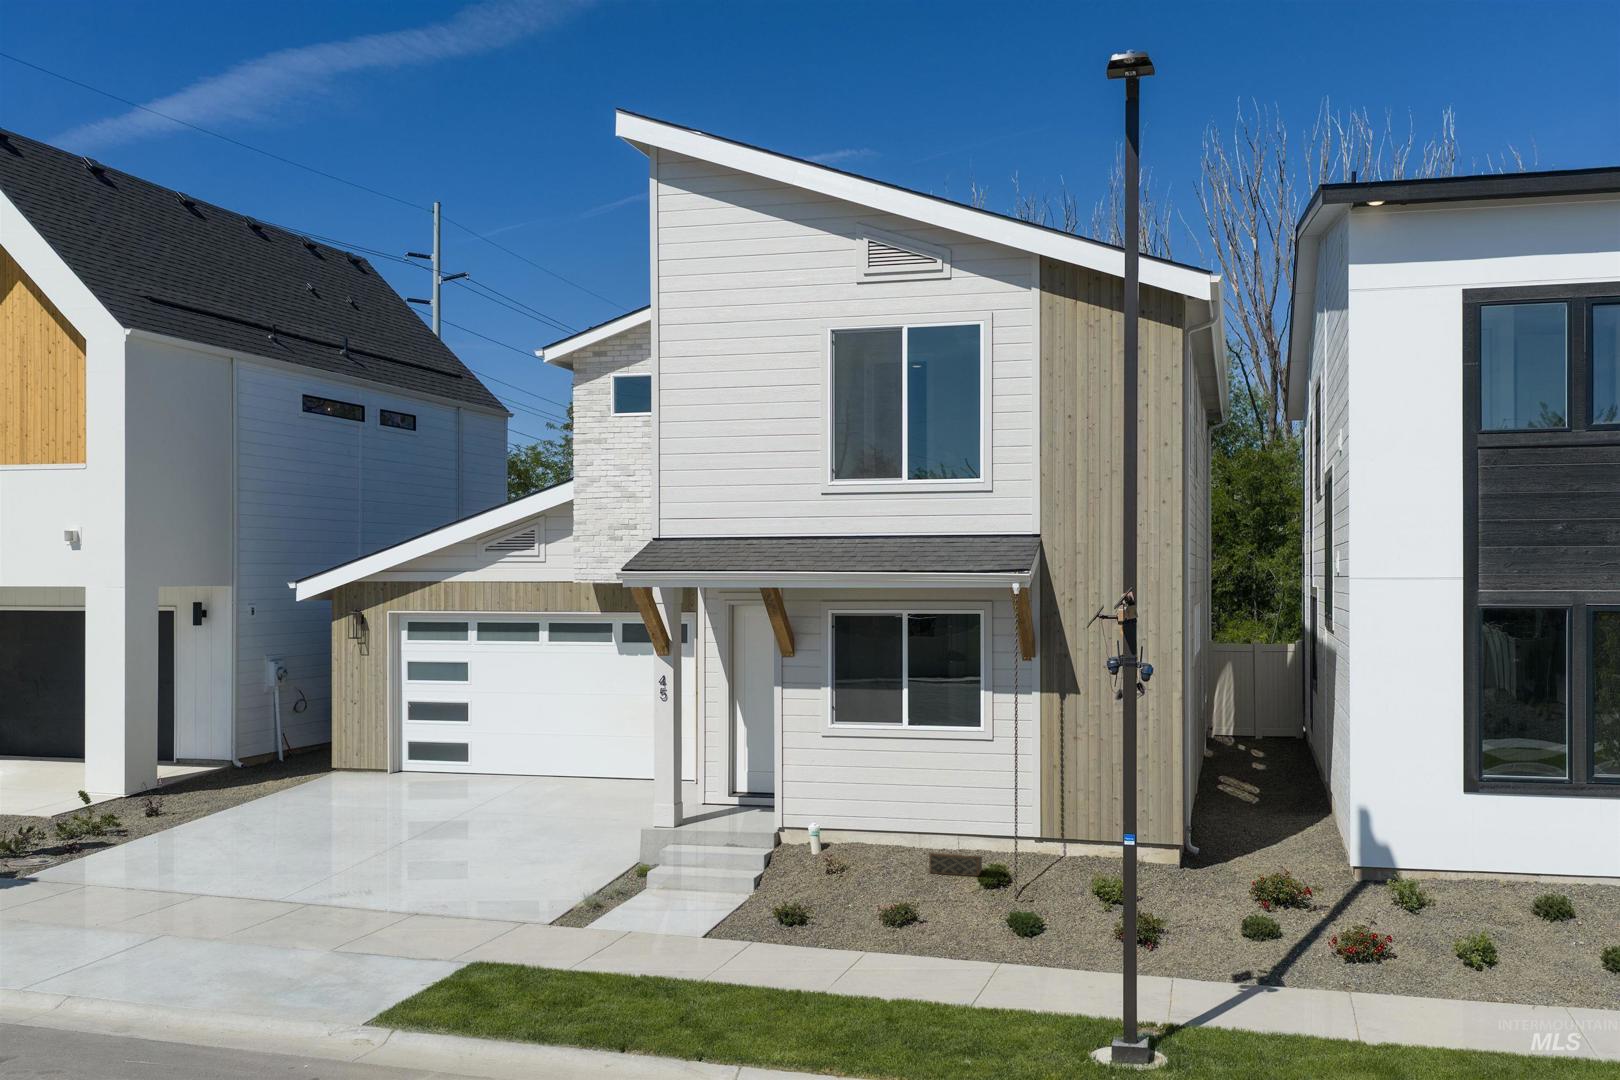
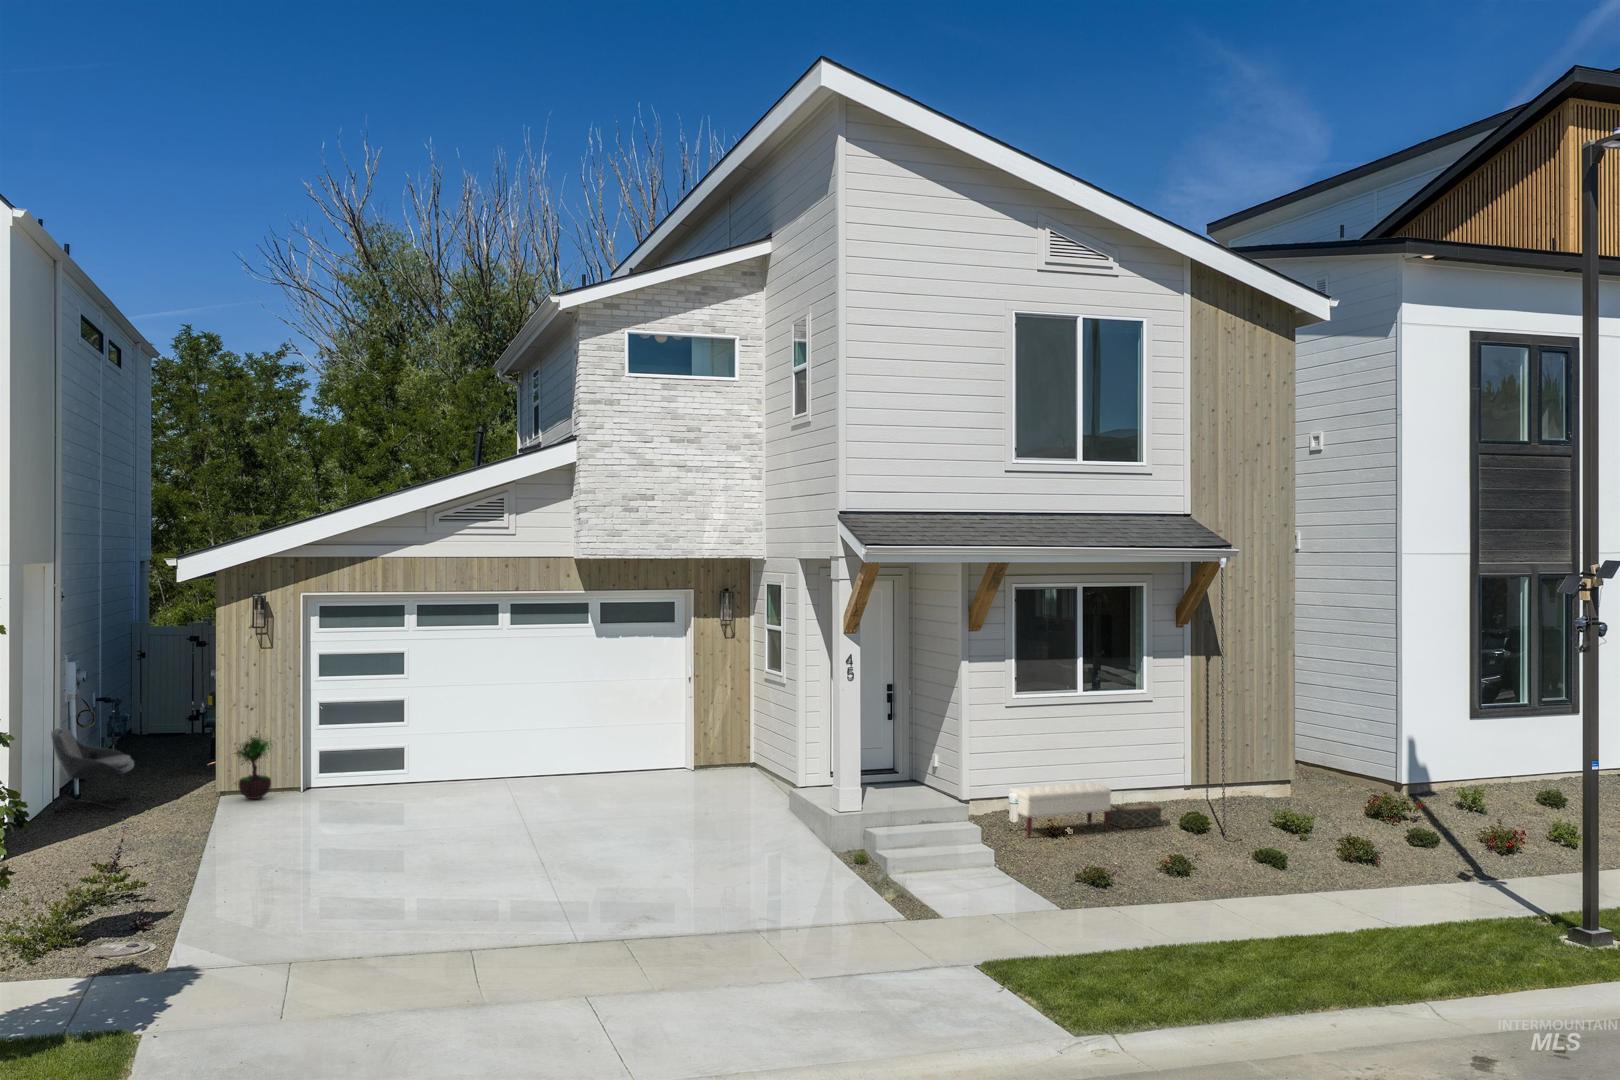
lounge chair: none [221,709,290,772] -> present [51,728,134,813]
potted tree: none [331,718,367,774] -> present [234,736,271,799]
bench: none [808,817,914,873] -> present [1010,783,1111,837]

